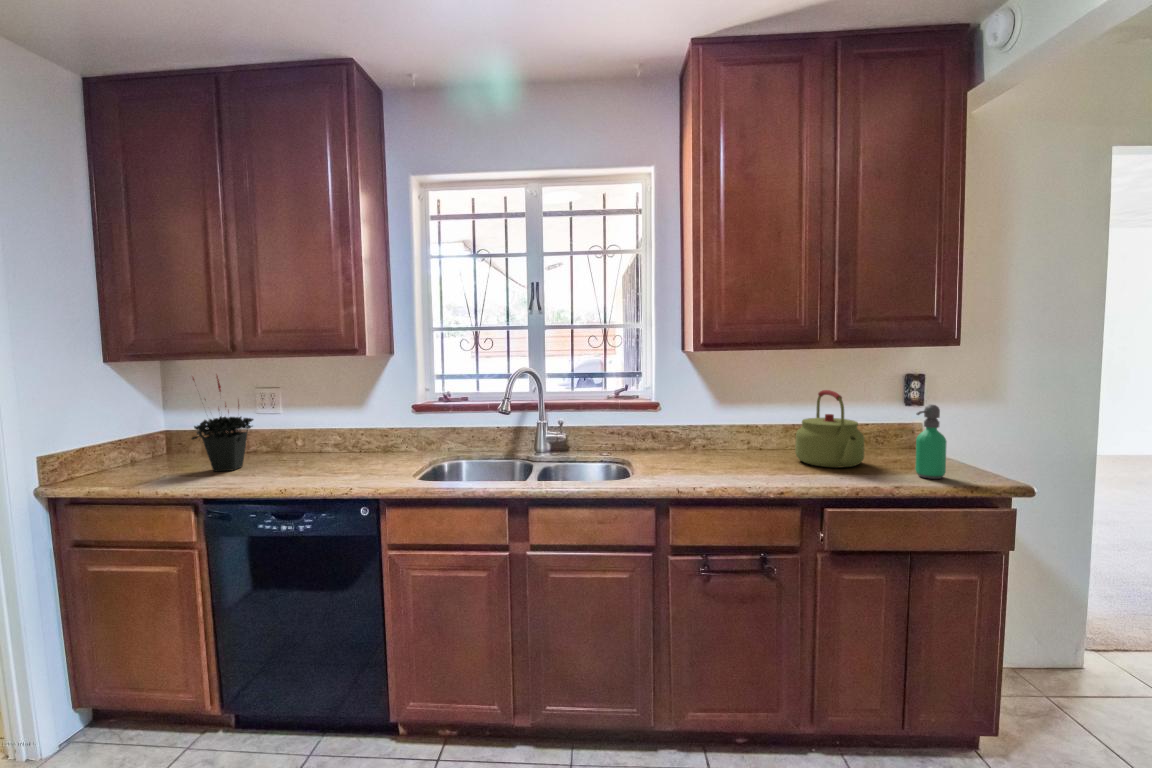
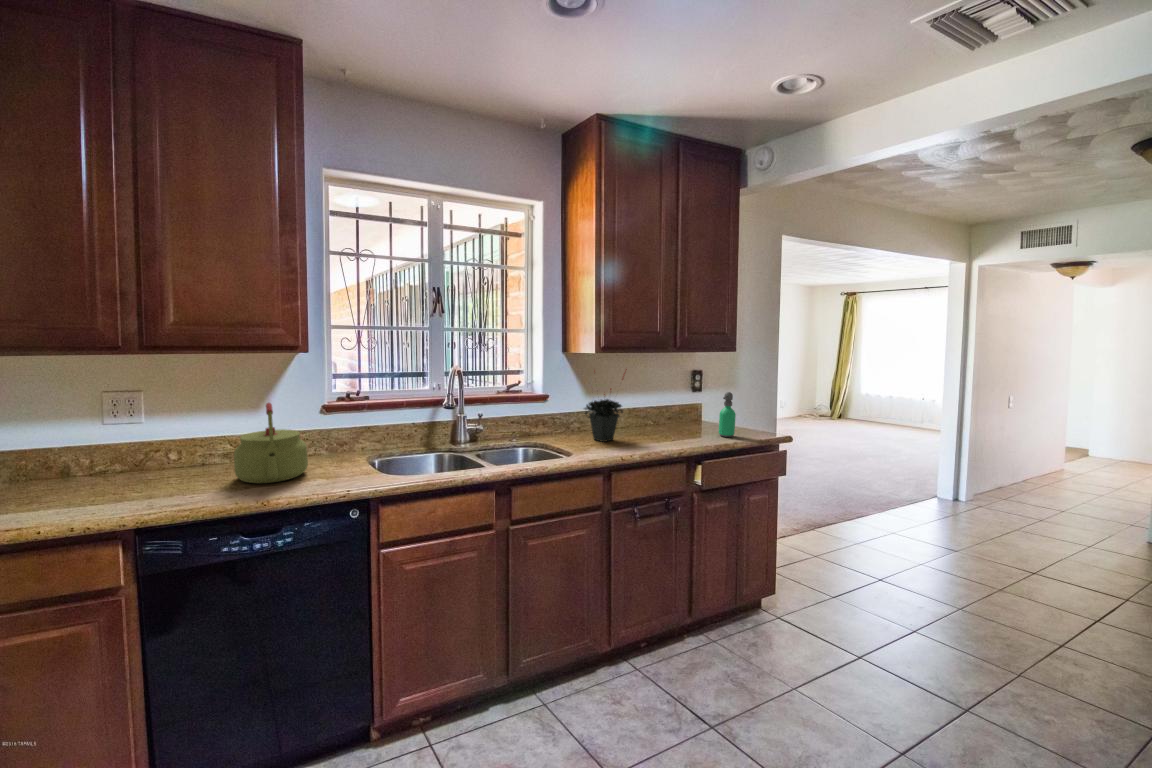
potted plant: present [192,376,253,472] -> present [584,369,627,442]
kettle: present [795,390,864,468] -> present [234,403,308,484]

